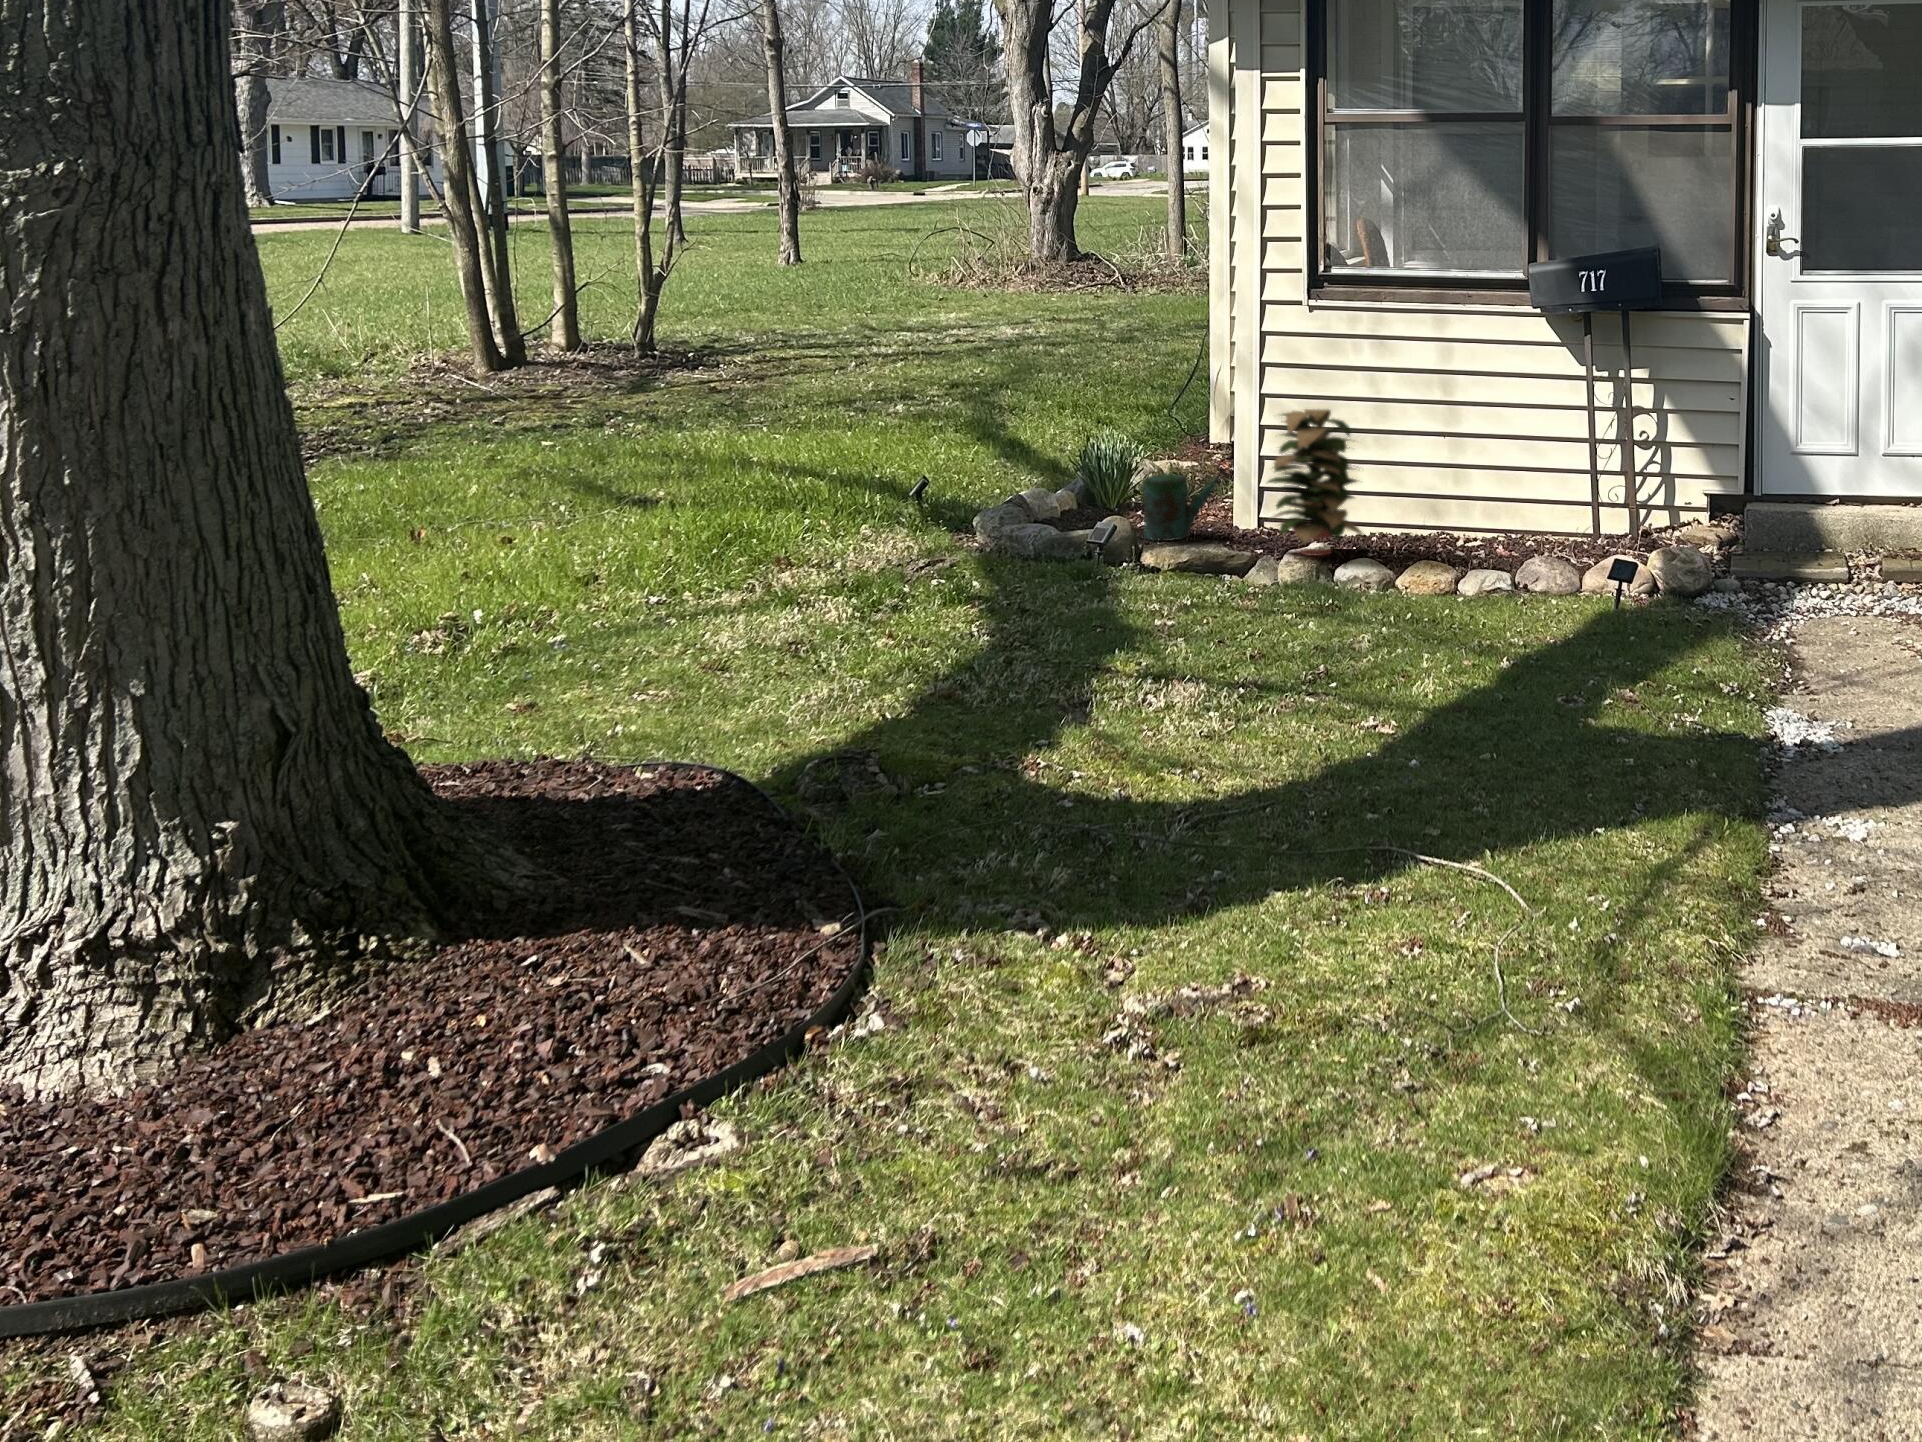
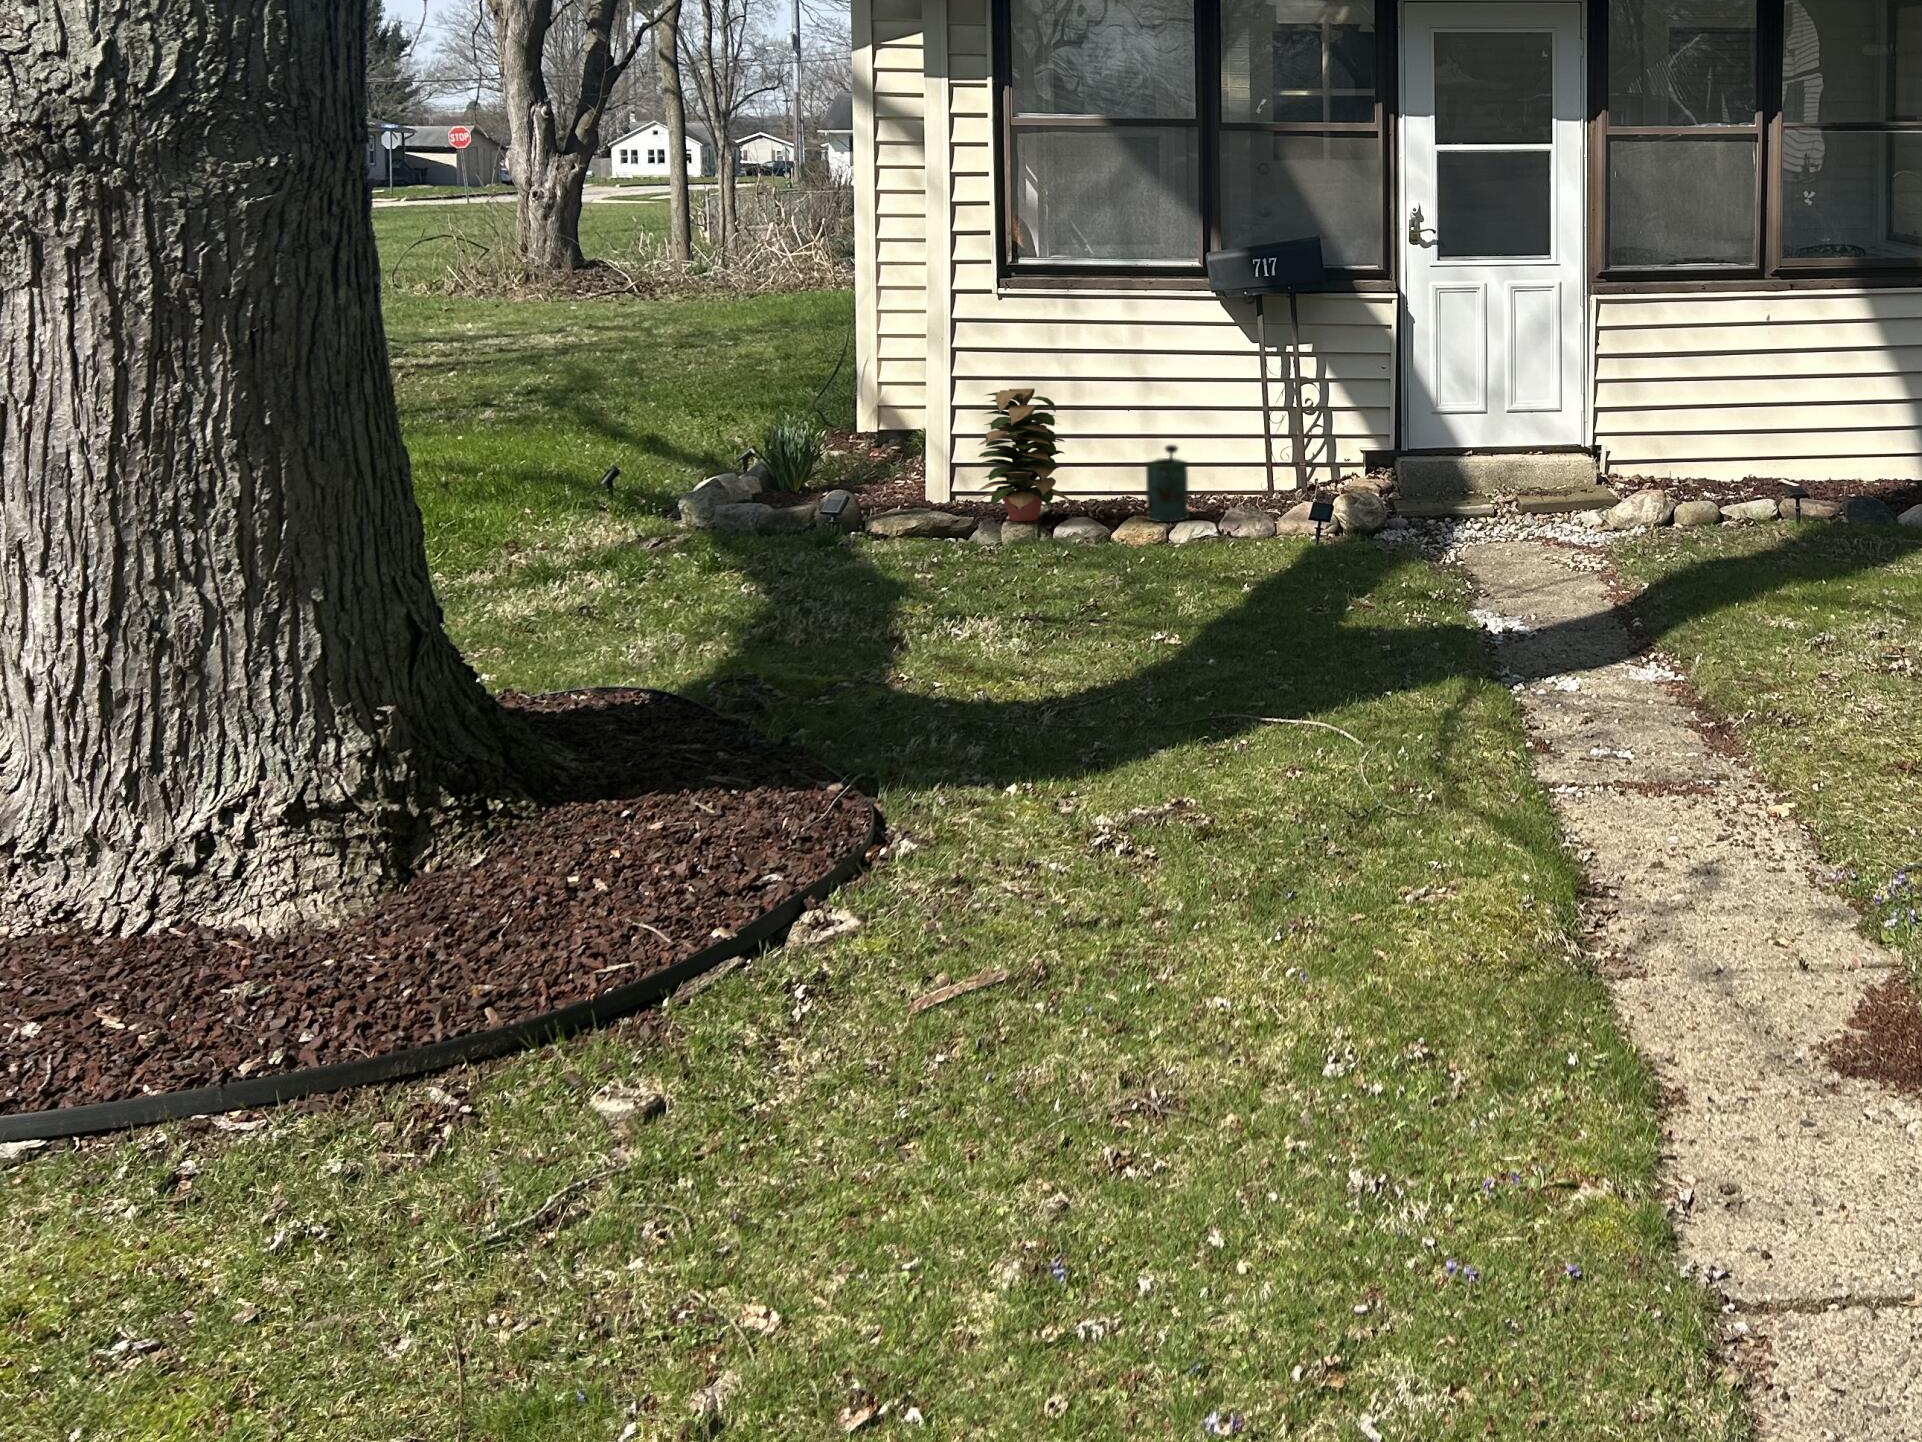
watering can: present [1142,466,1229,541] -> present [1146,445,1188,522]

